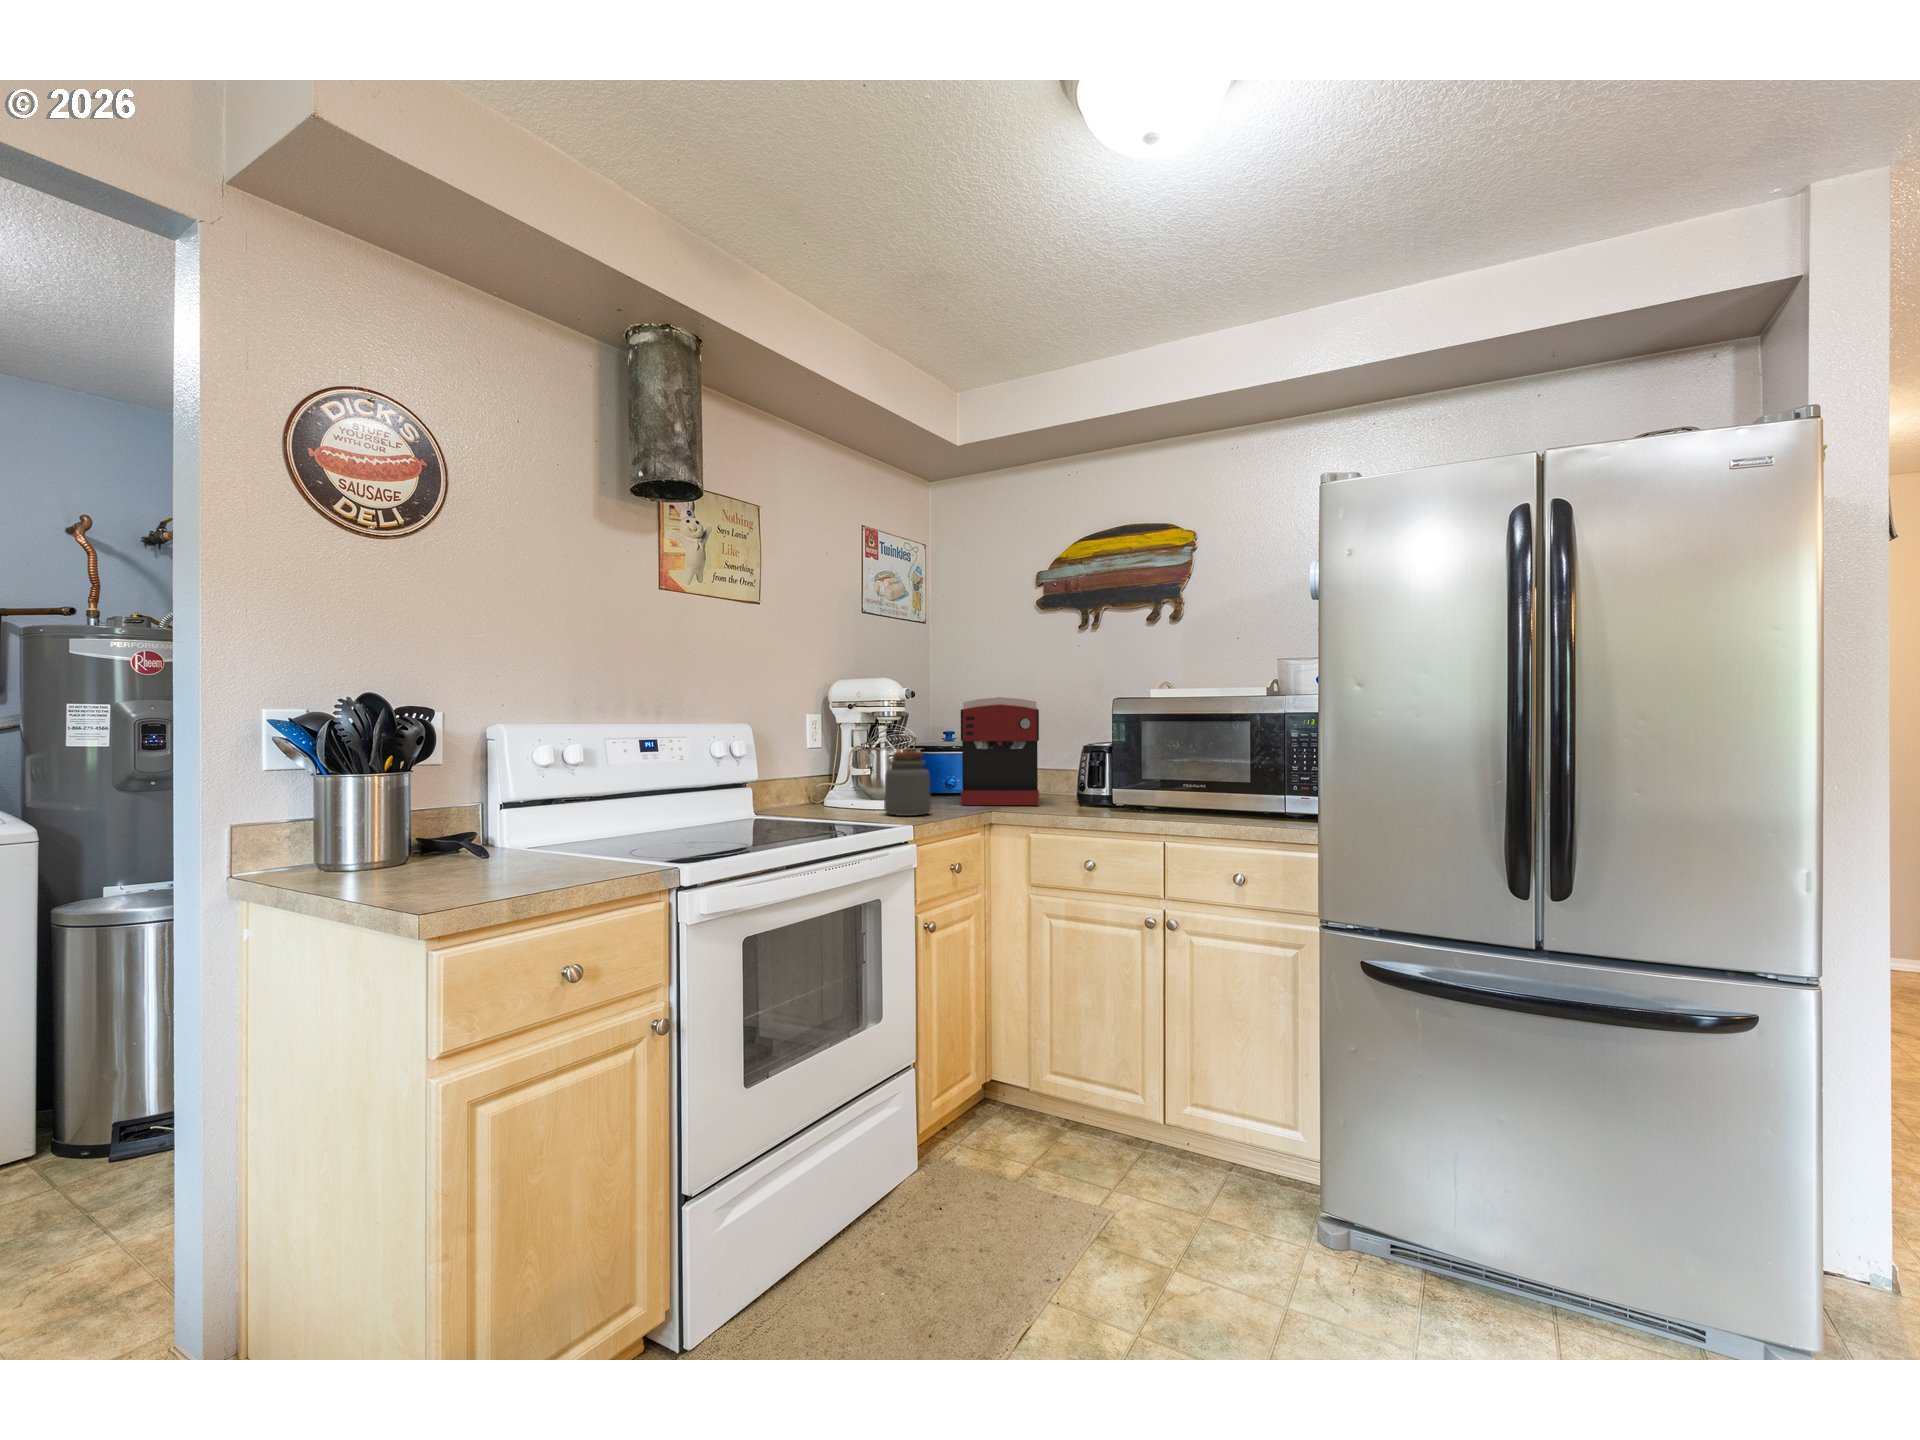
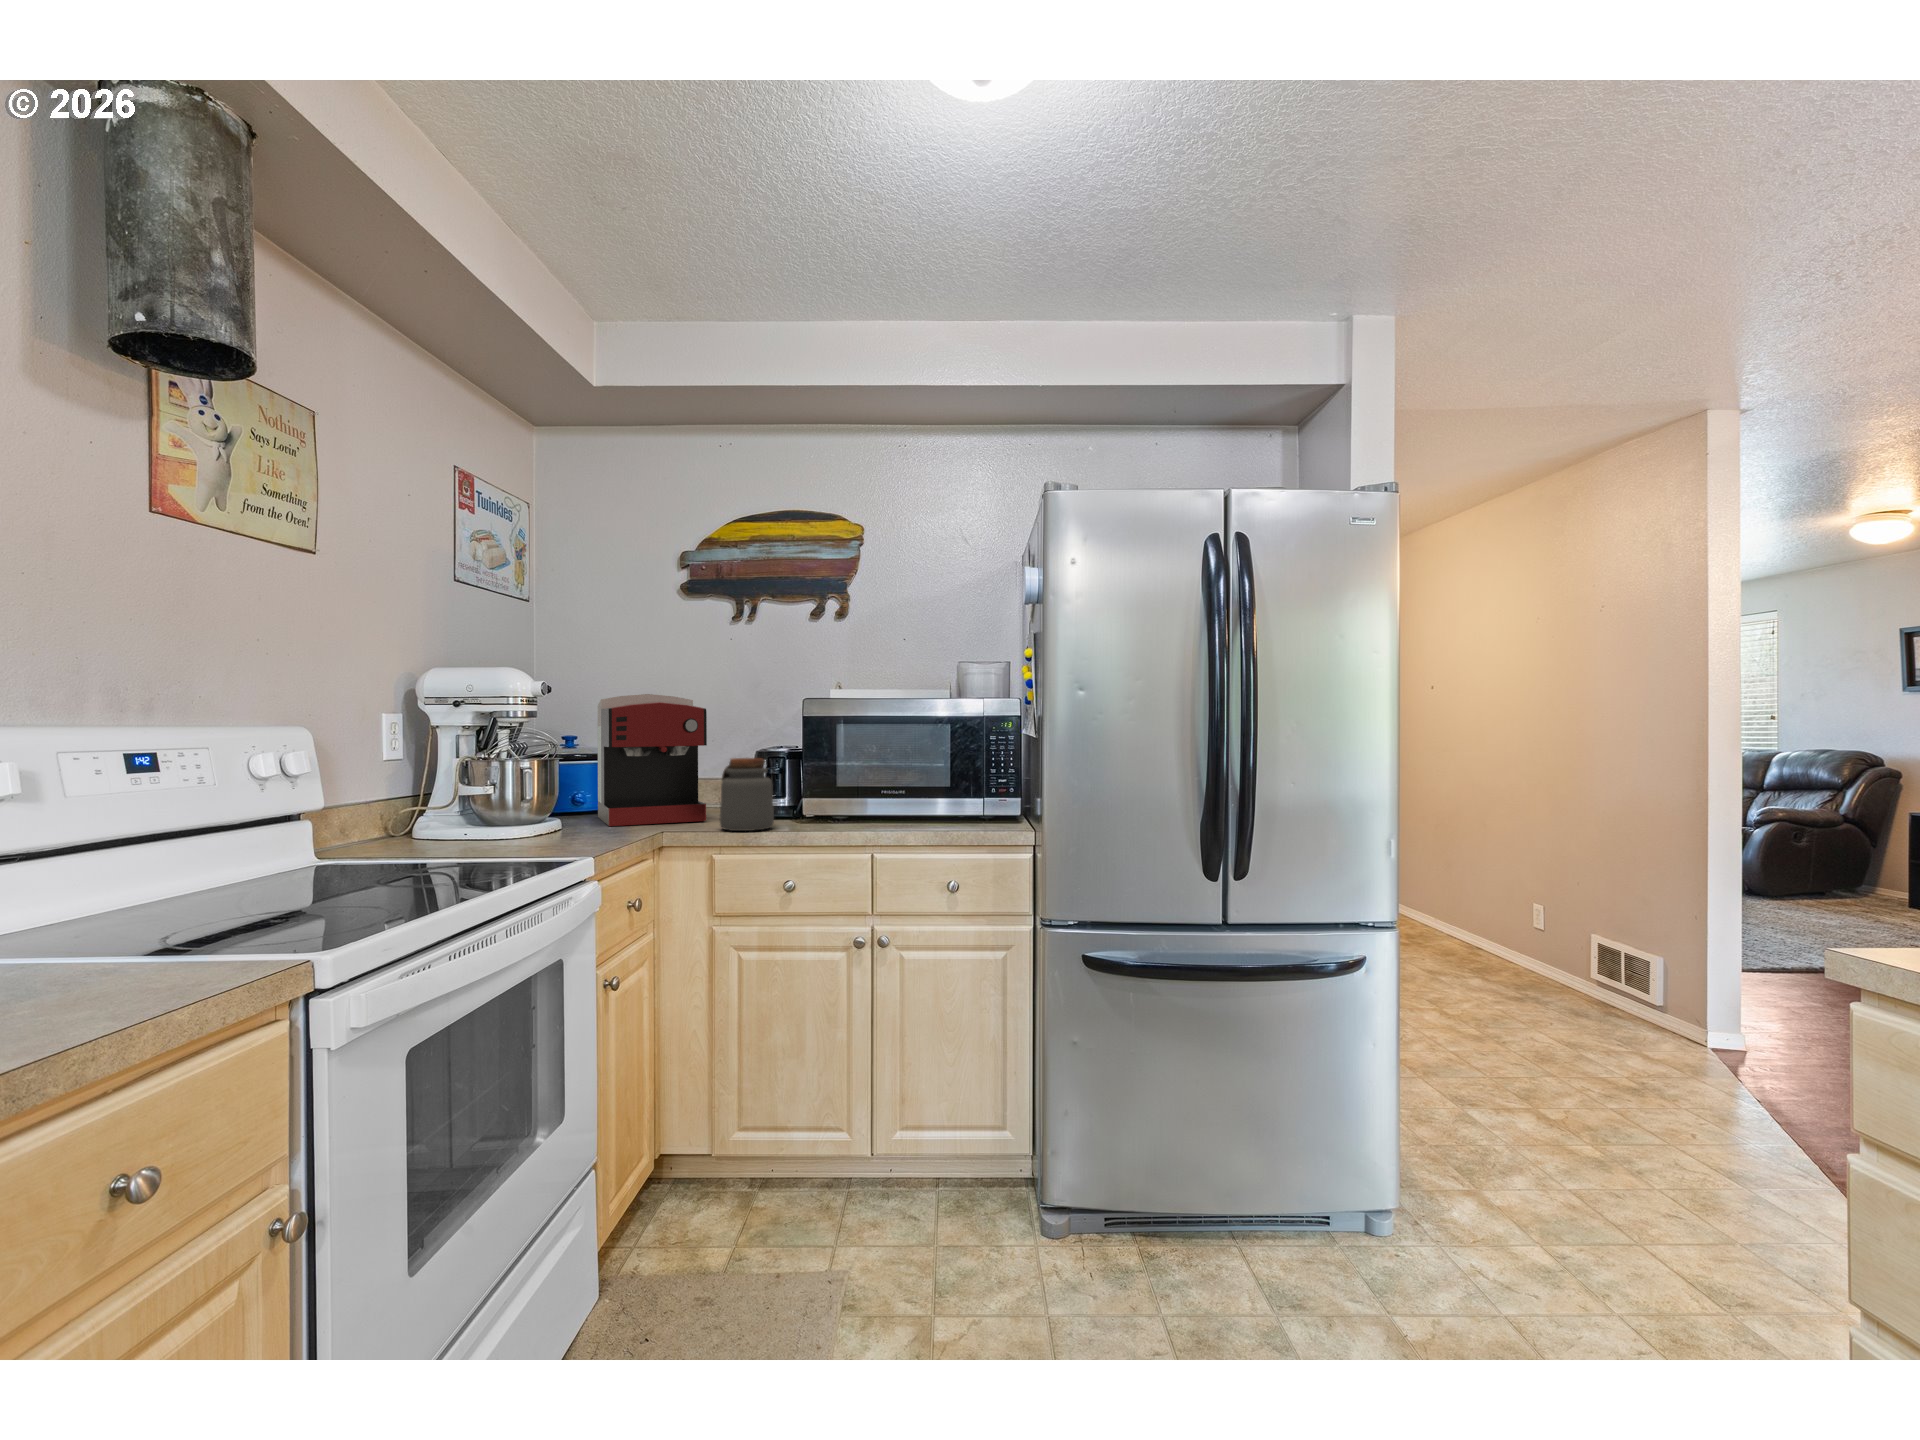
jar: present [884,751,931,816] -> present [720,758,774,831]

